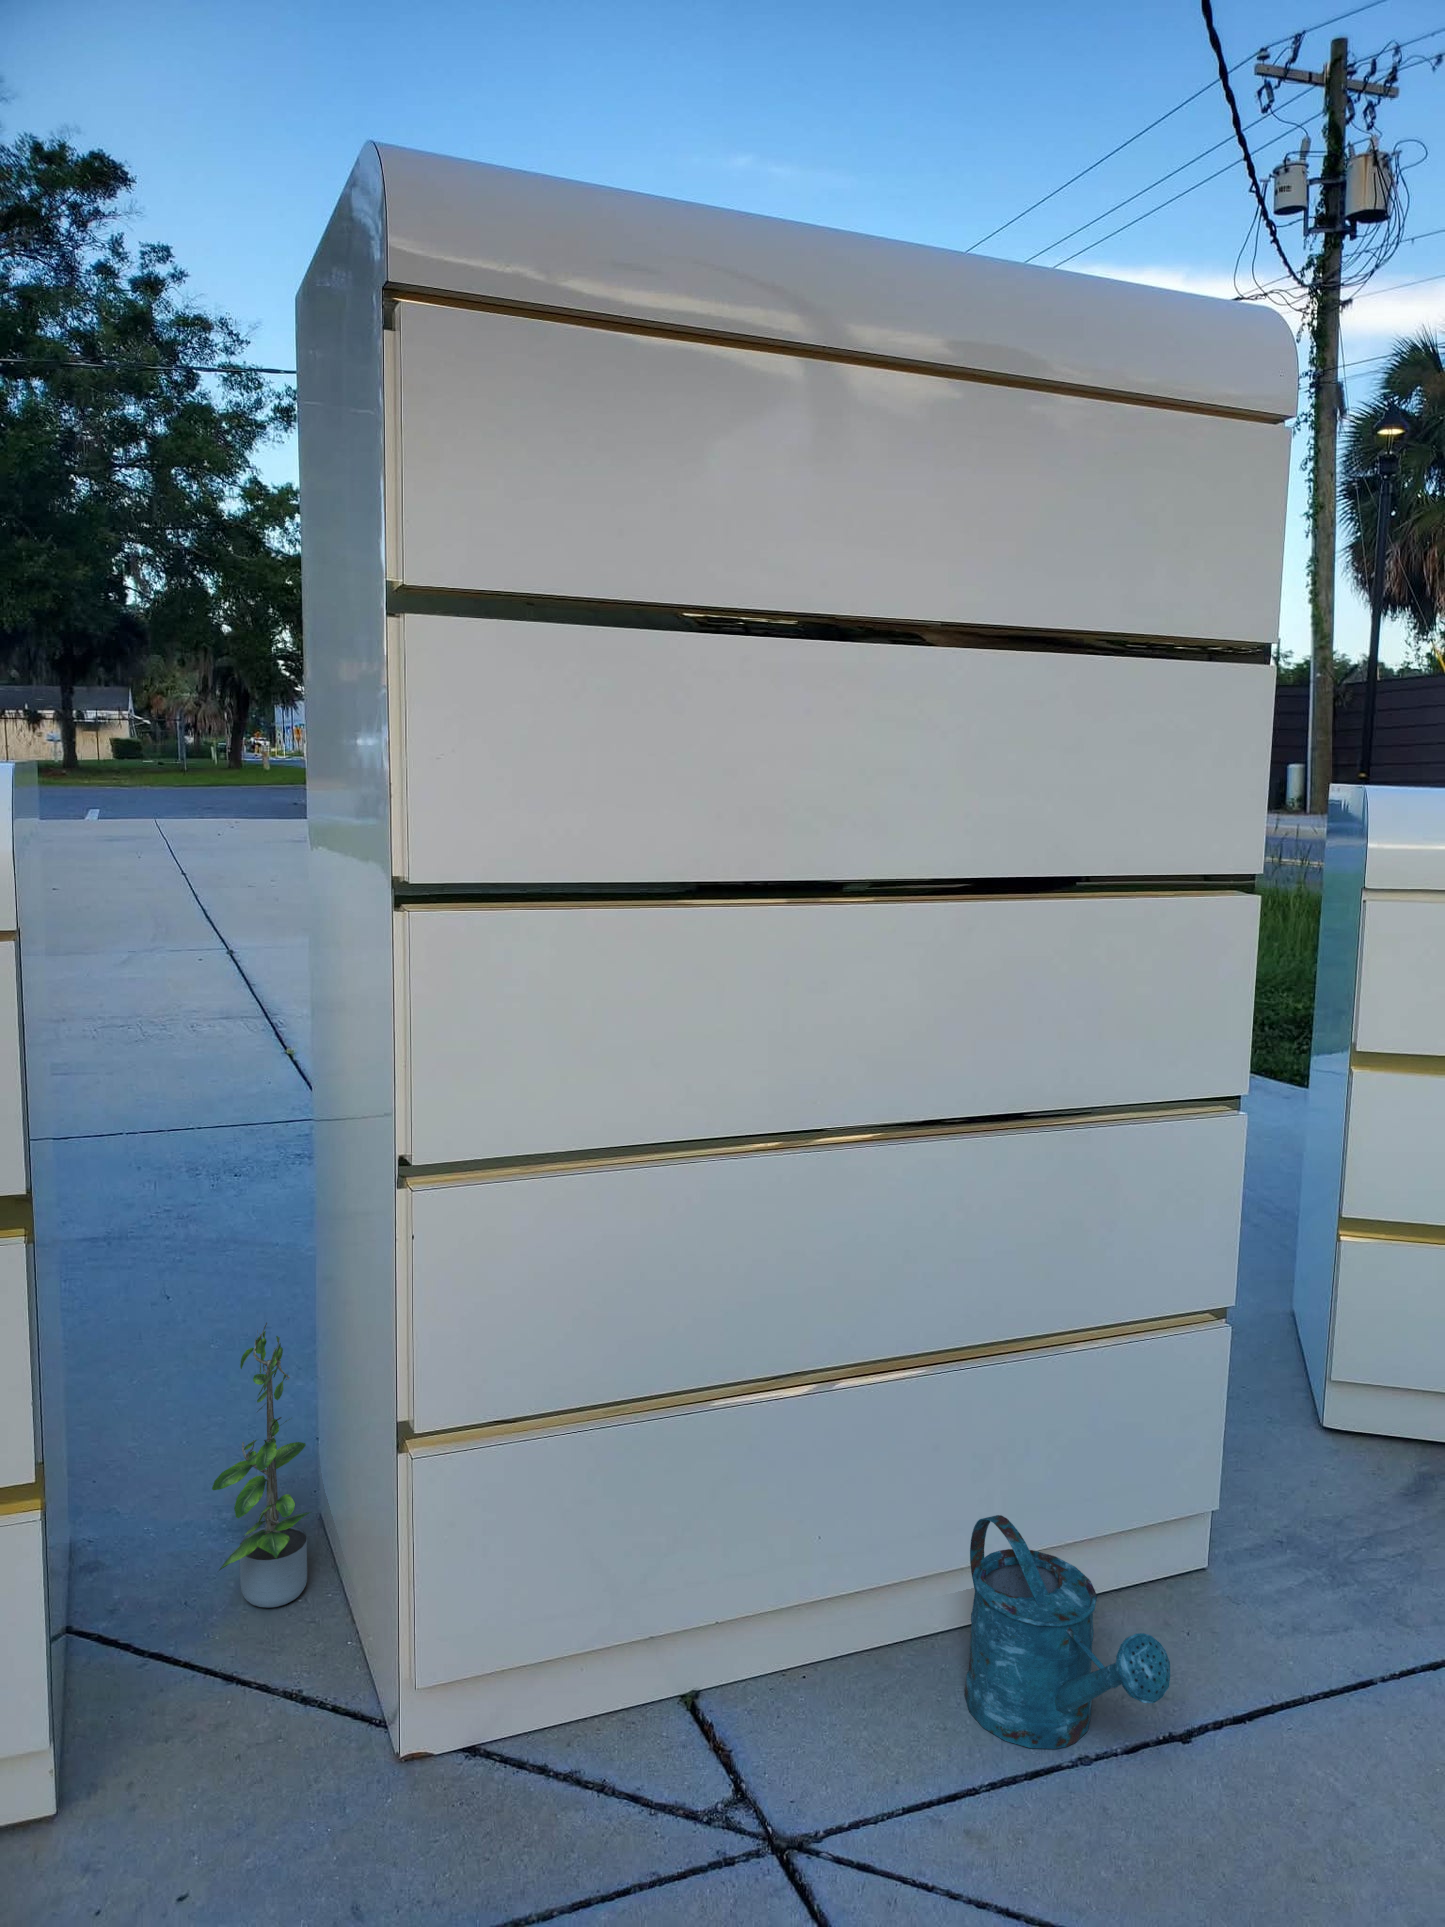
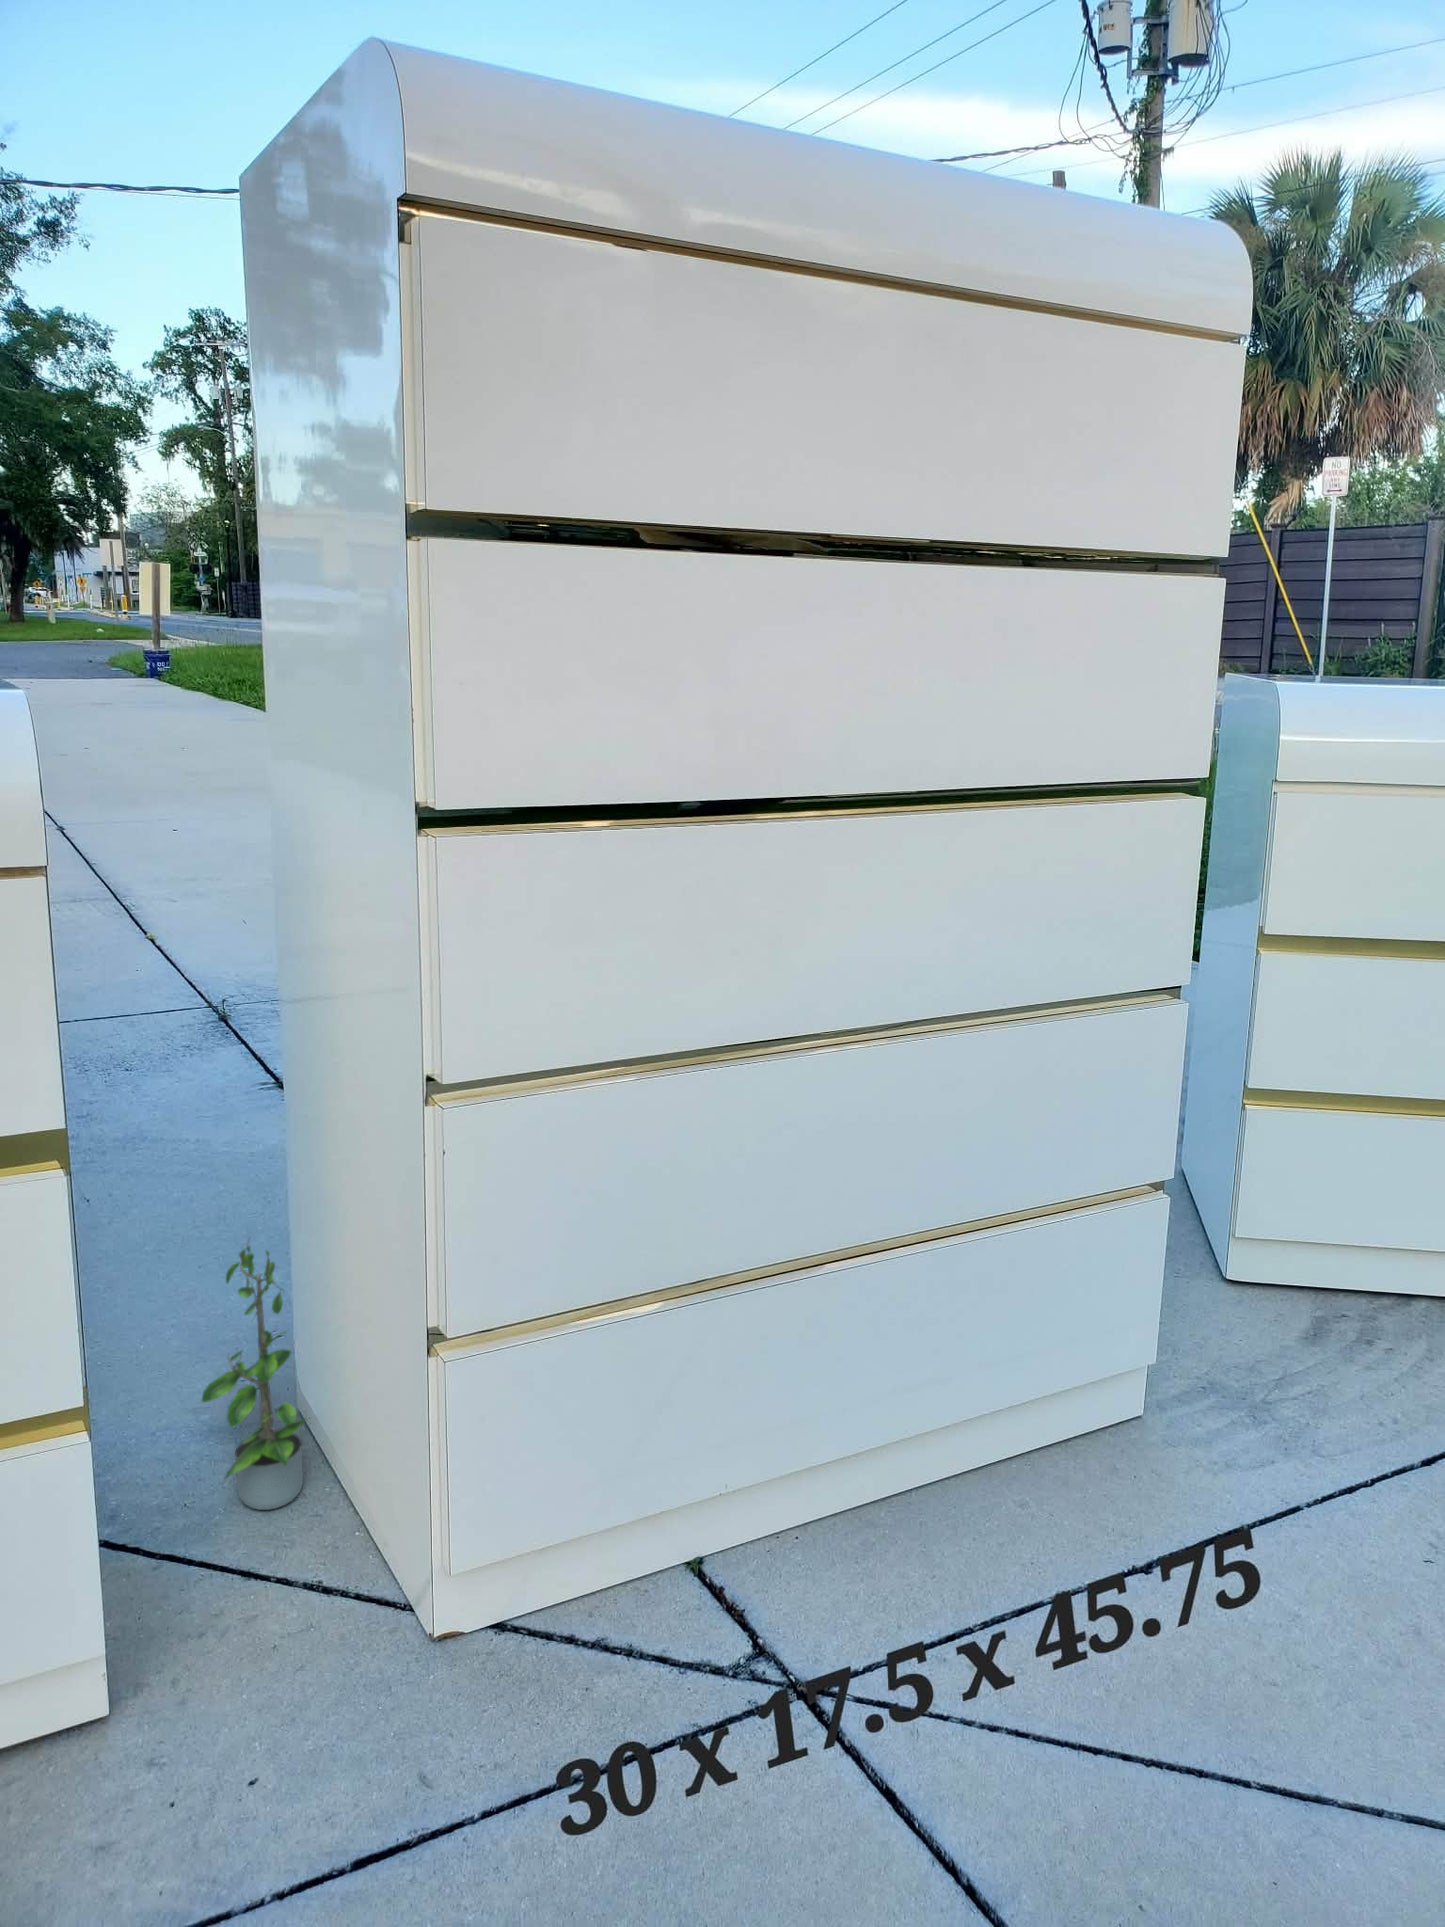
watering can: present [965,1515,1170,1749] -> none [943,1377,1145,1582]

